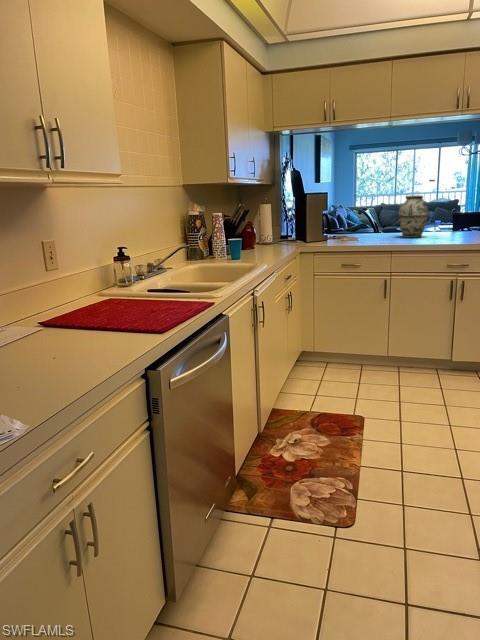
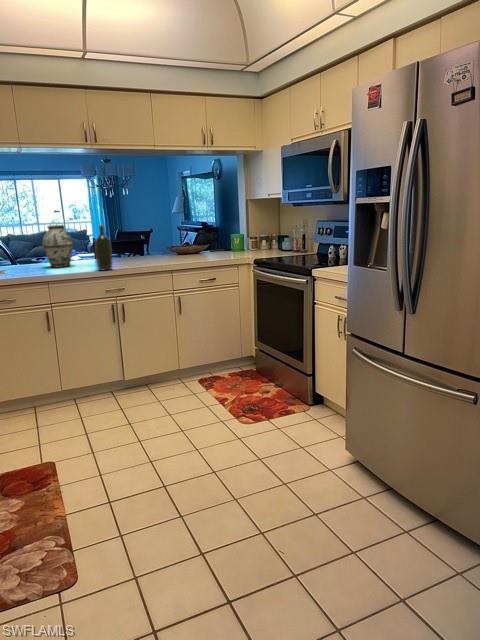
wine bottle: none [447,196,466,244] -> present [95,225,113,270]

